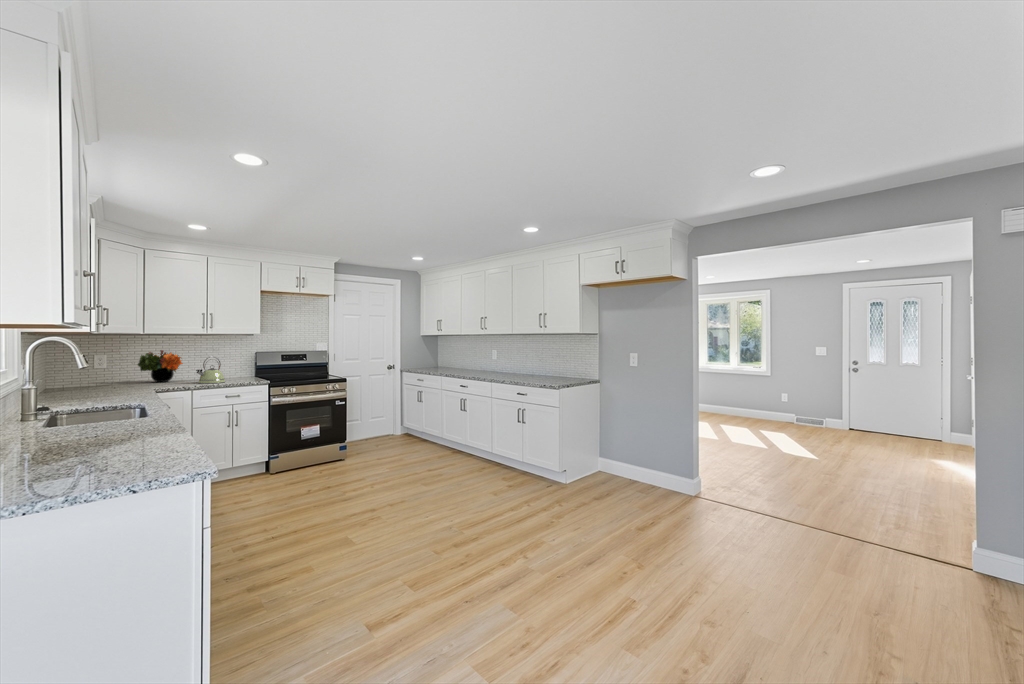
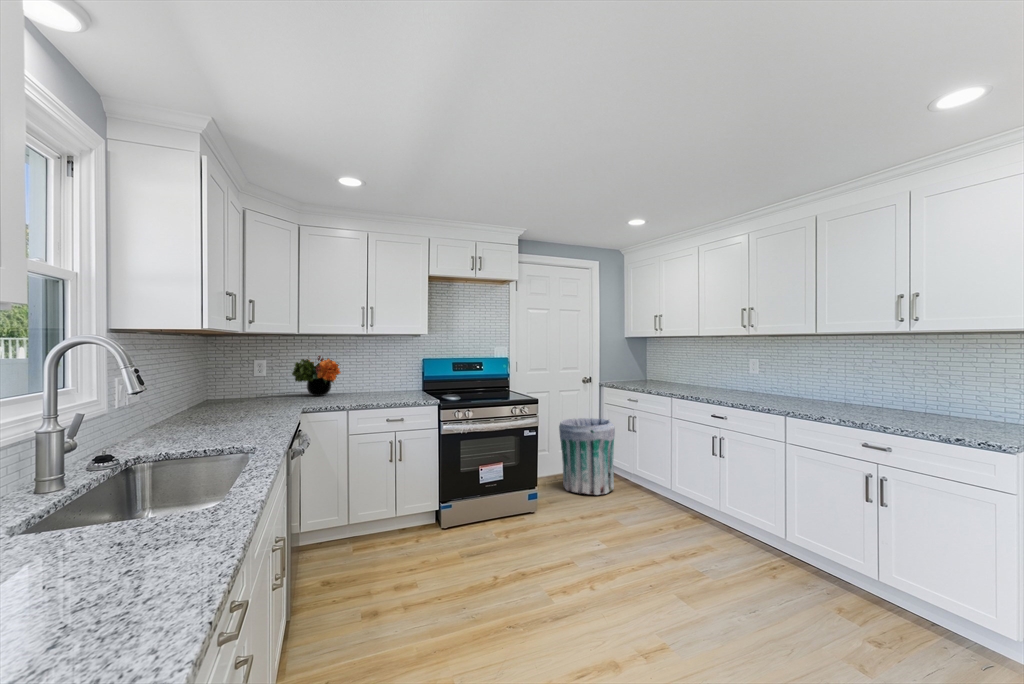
kettle: present [196,357,226,384] -> none [353,365,388,401]
trash can: none [367,394,408,447] -> present [559,418,615,495]

